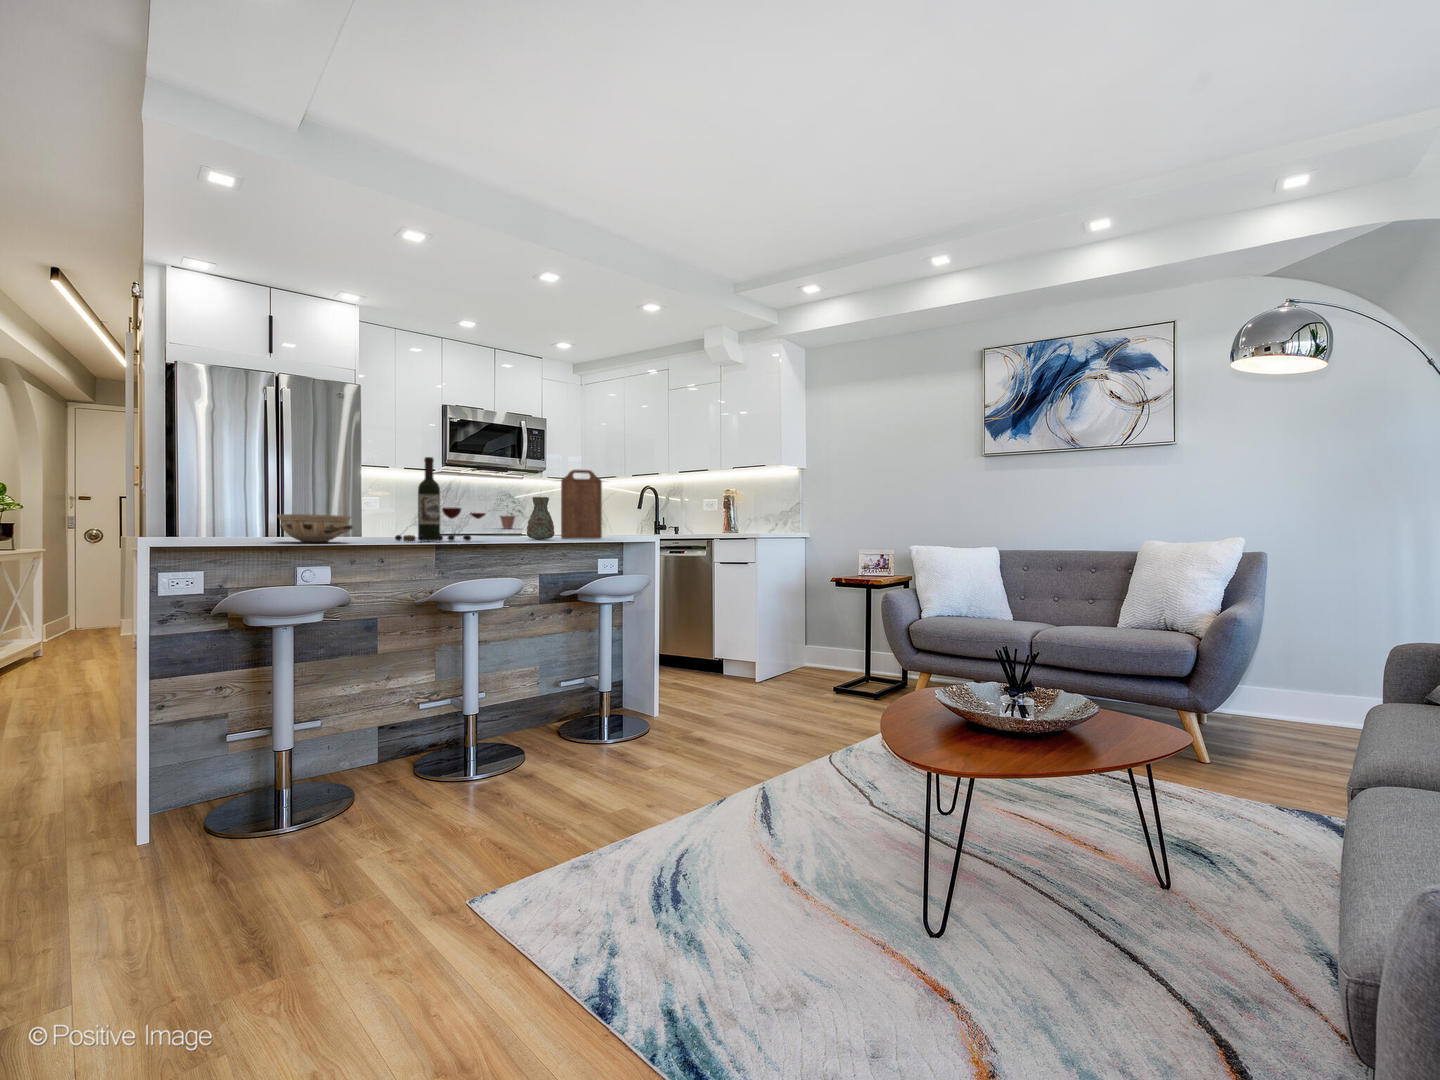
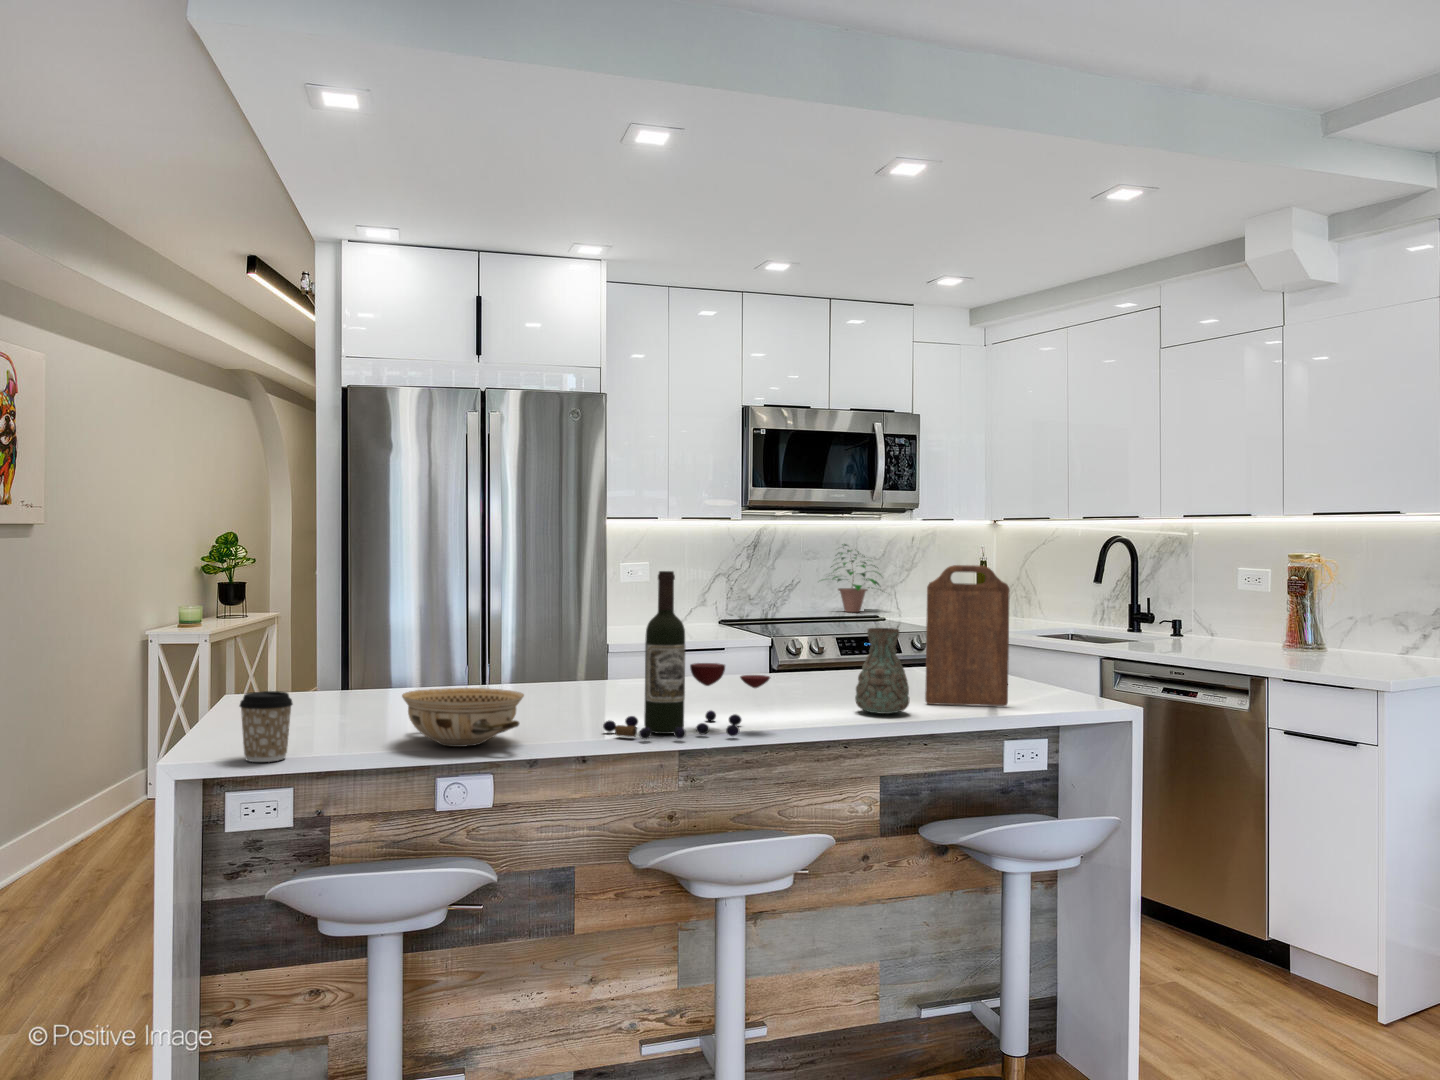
coffee cup: none [178,507,214,544] -> present [240,691,293,762]

